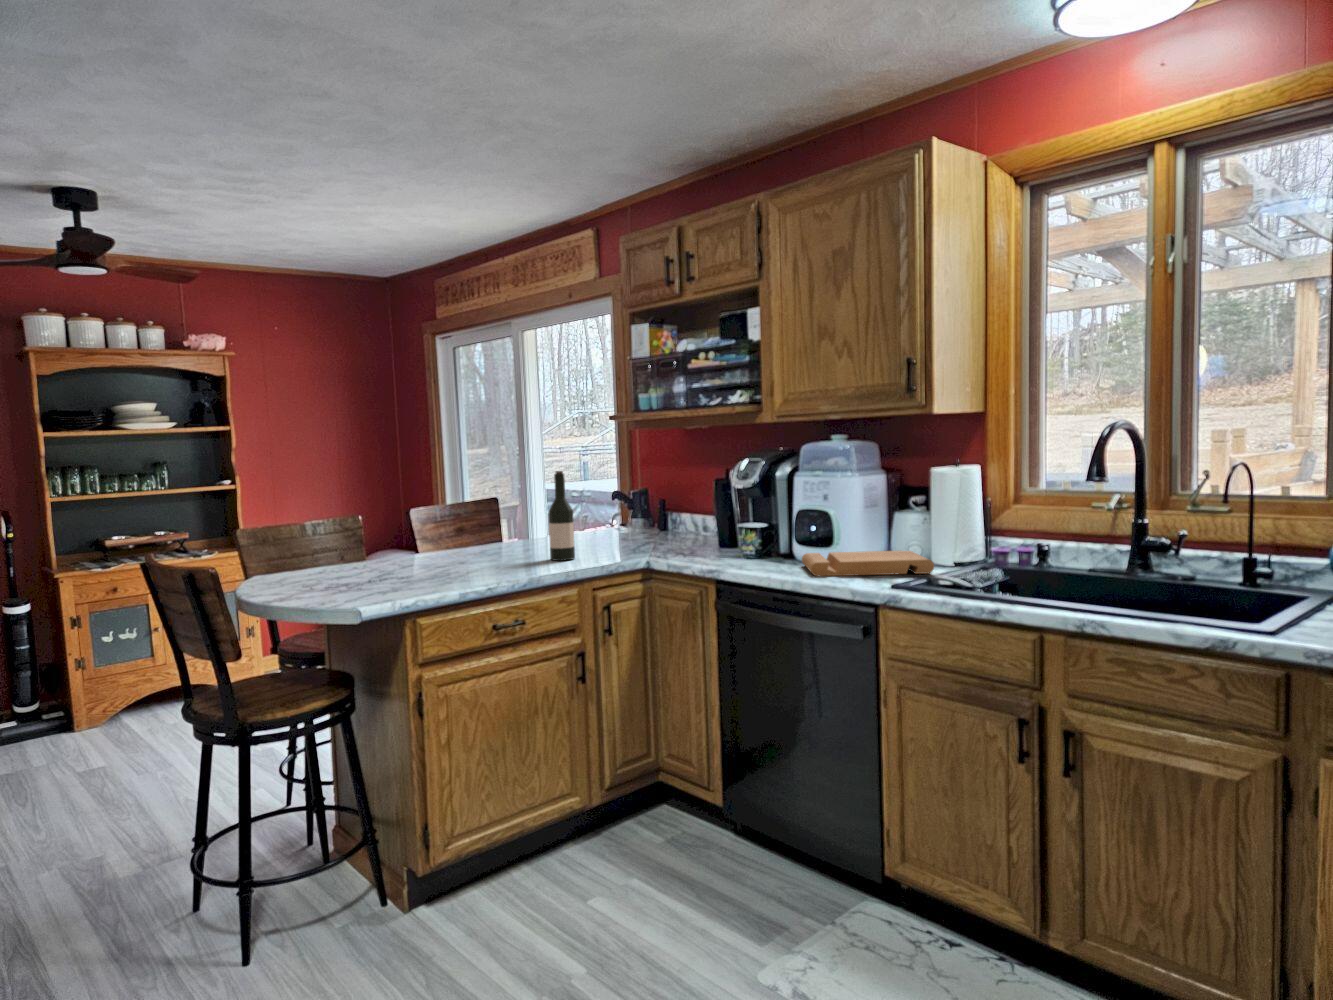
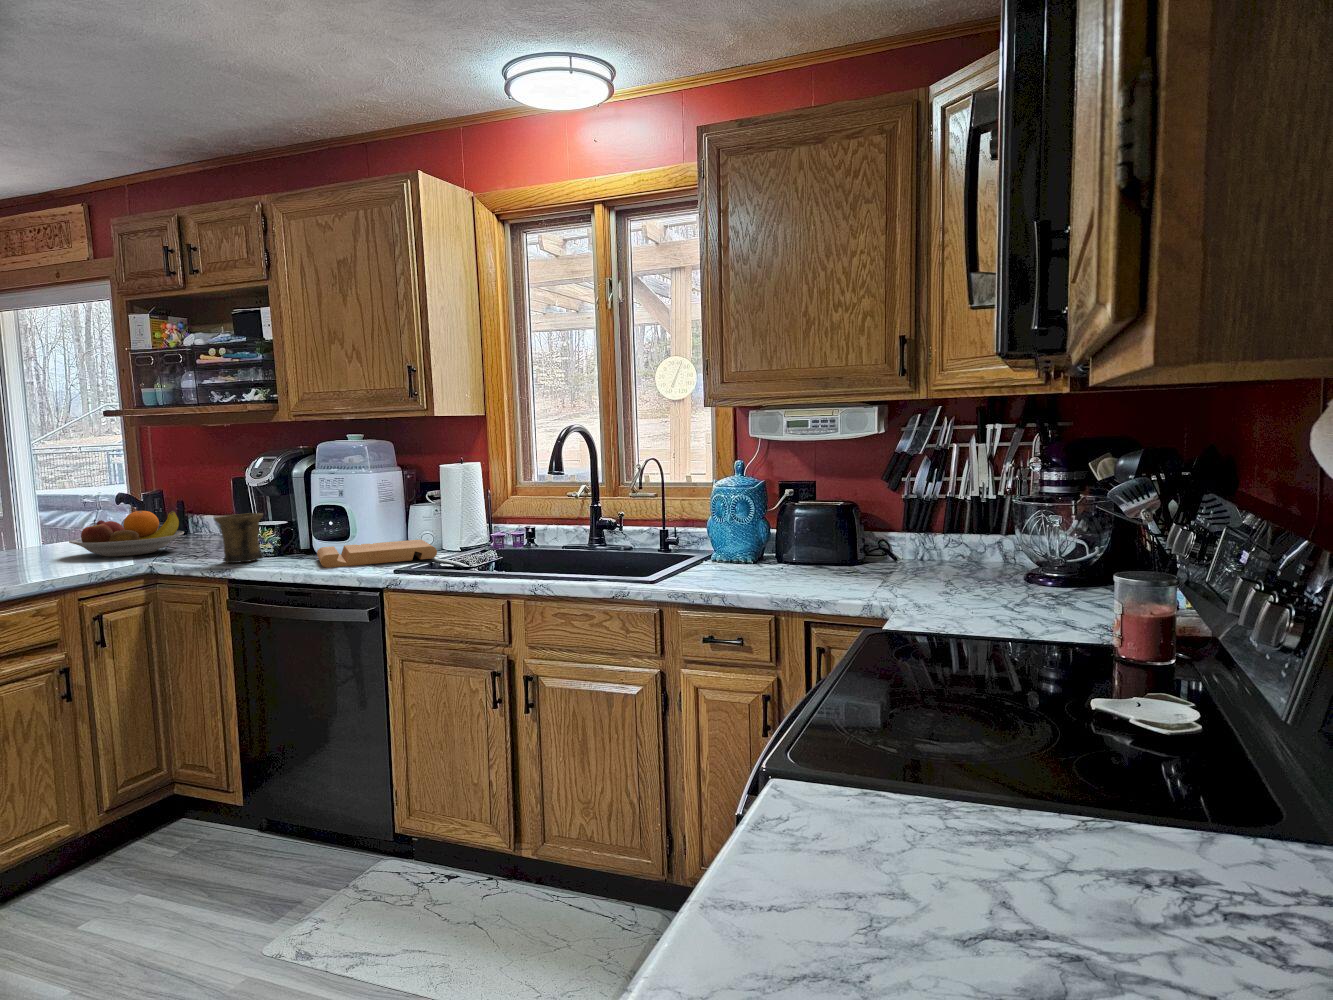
wine bottle: present [549,471,575,561] -> none [21,474,58,572]
fruit bowl: none [581,508,672,549] -> present [69,511,184,557]
mug: none [705,514,750,564] -> present [214,513,263,563]

